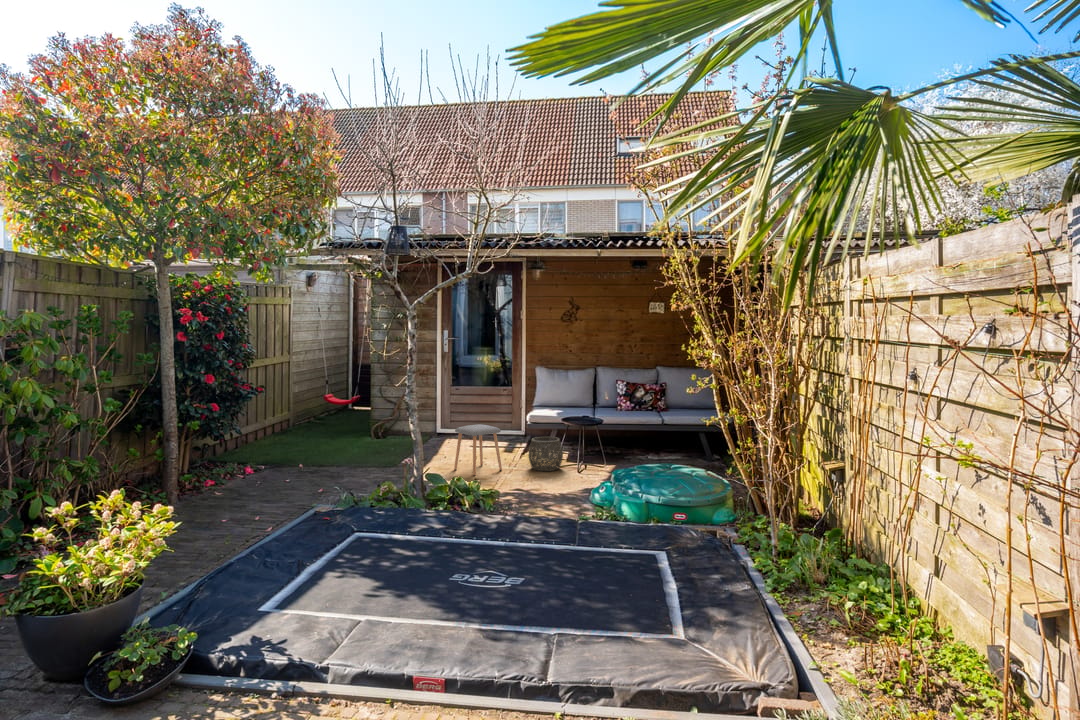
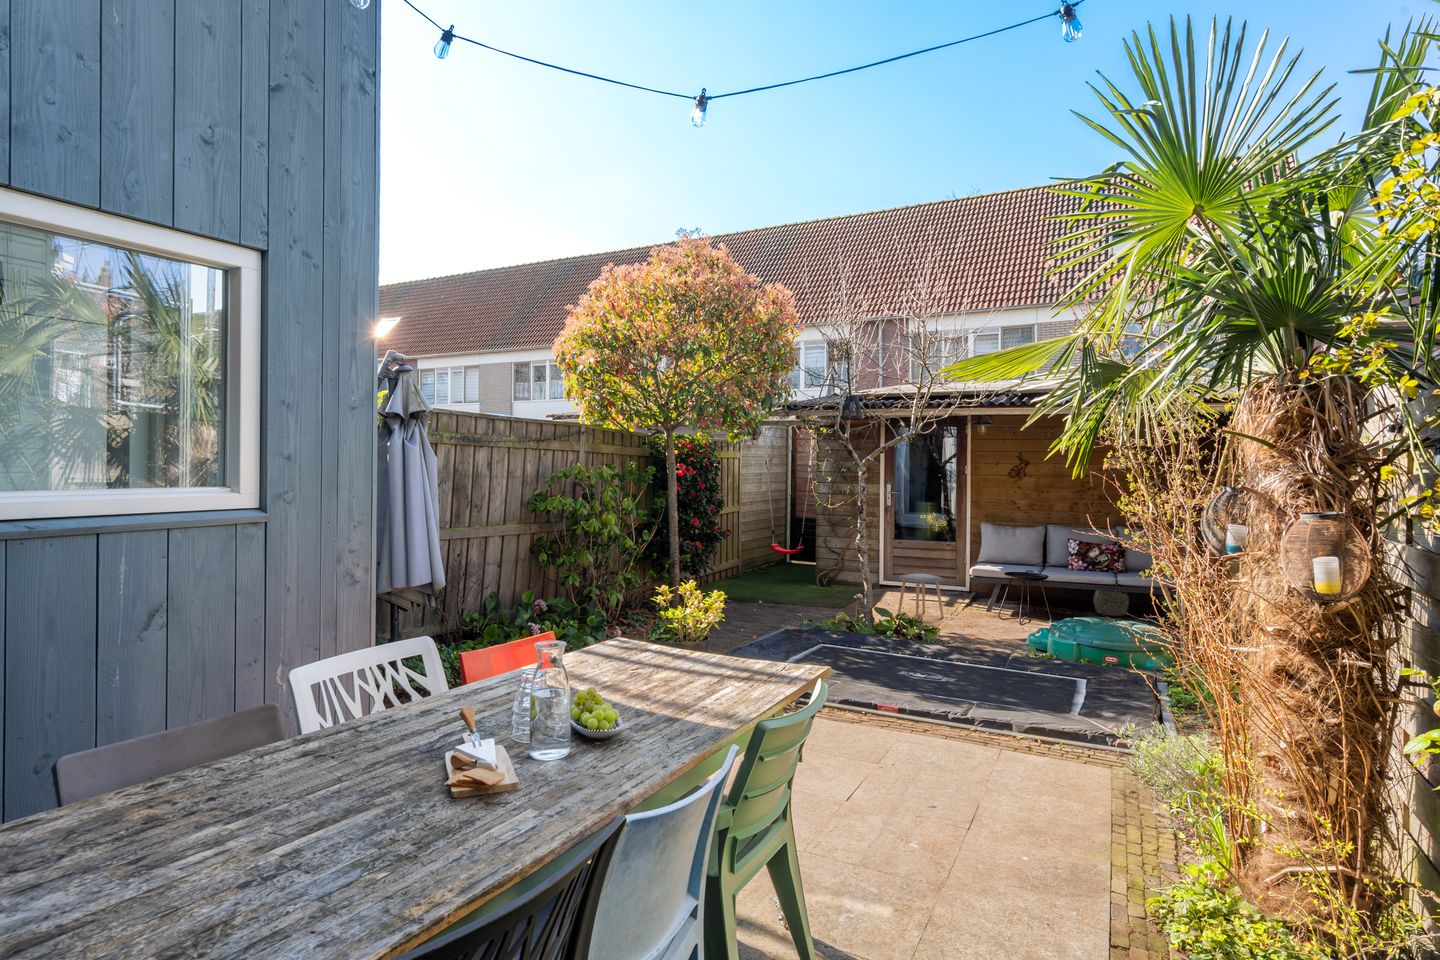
woven basket: present [528,437,563,471] -> present [1094,590,1129,616]

